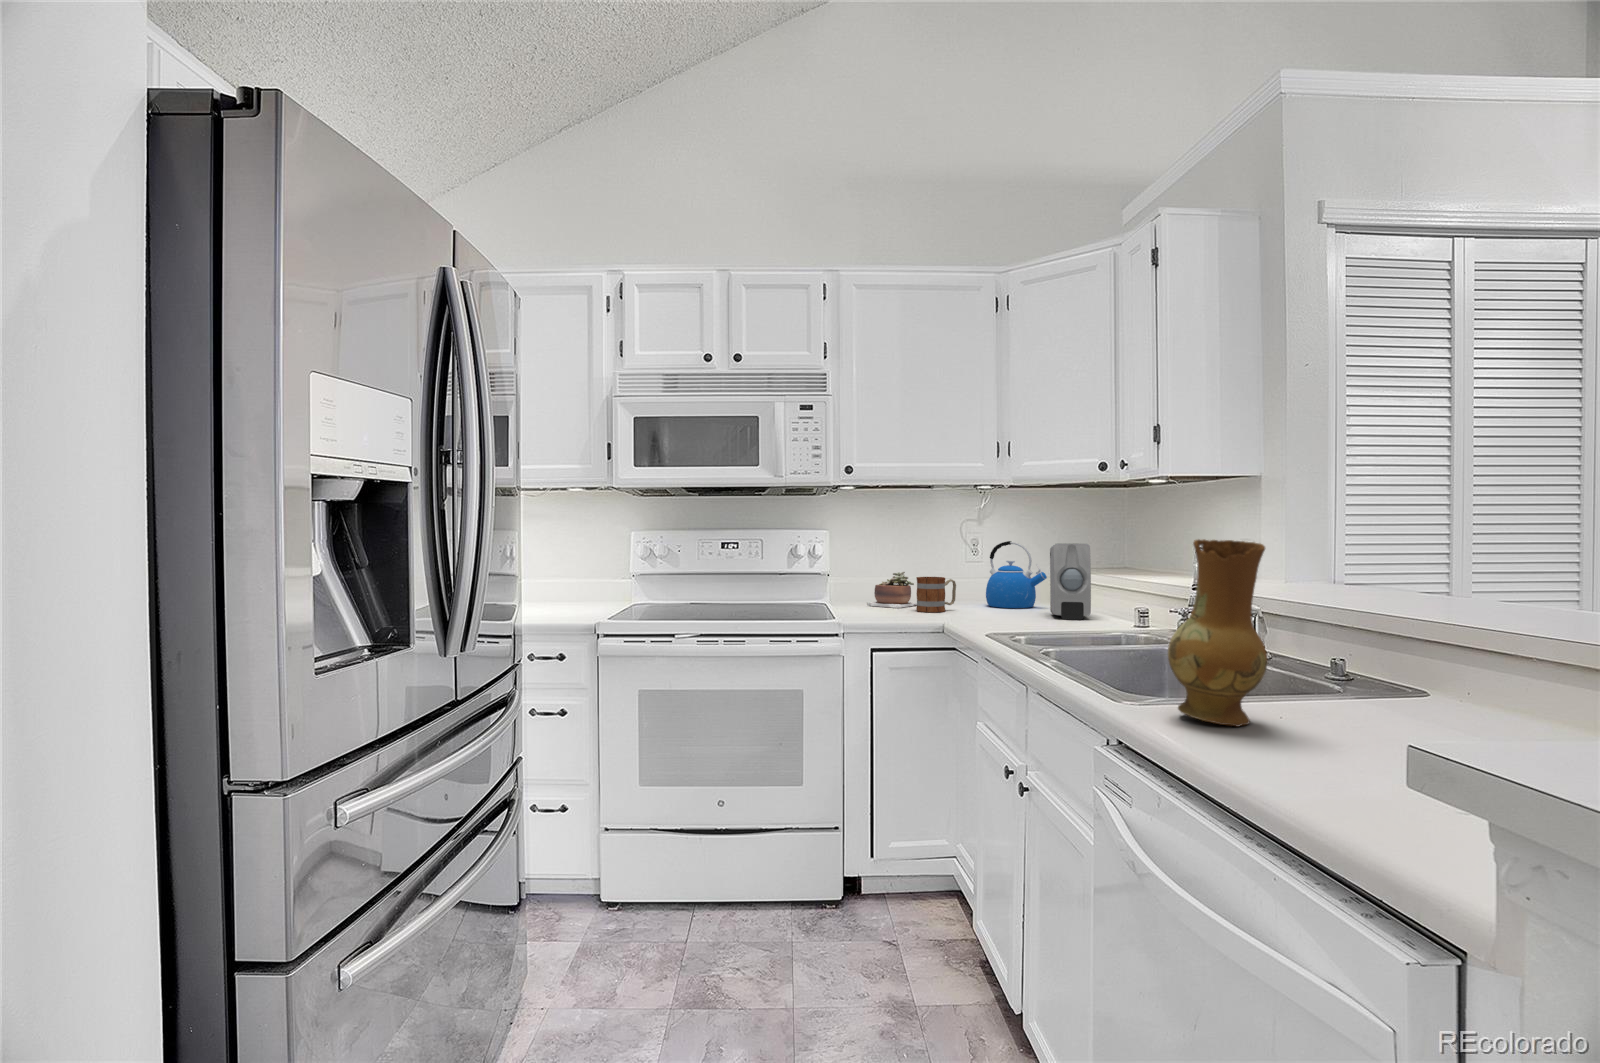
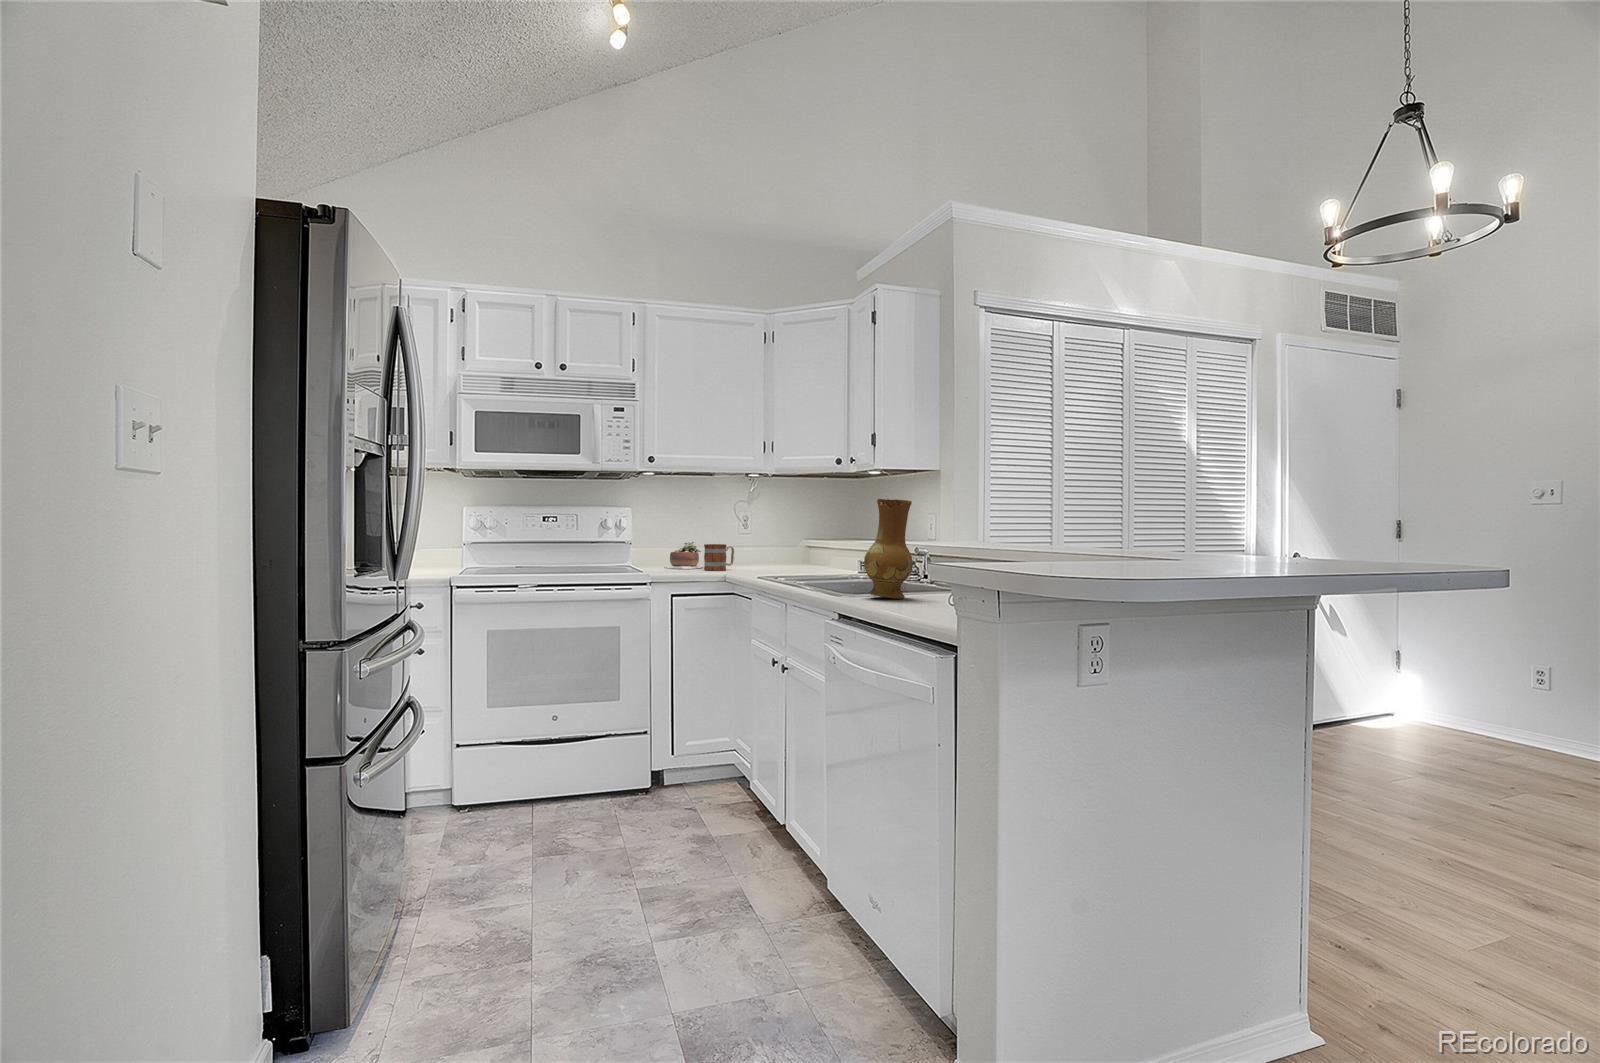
kettle: present [986,541,1047,608] -> none [756,518,800,568]
soap dispenser: present [1050,543,1091,620] -> none [803,517,830,572]

